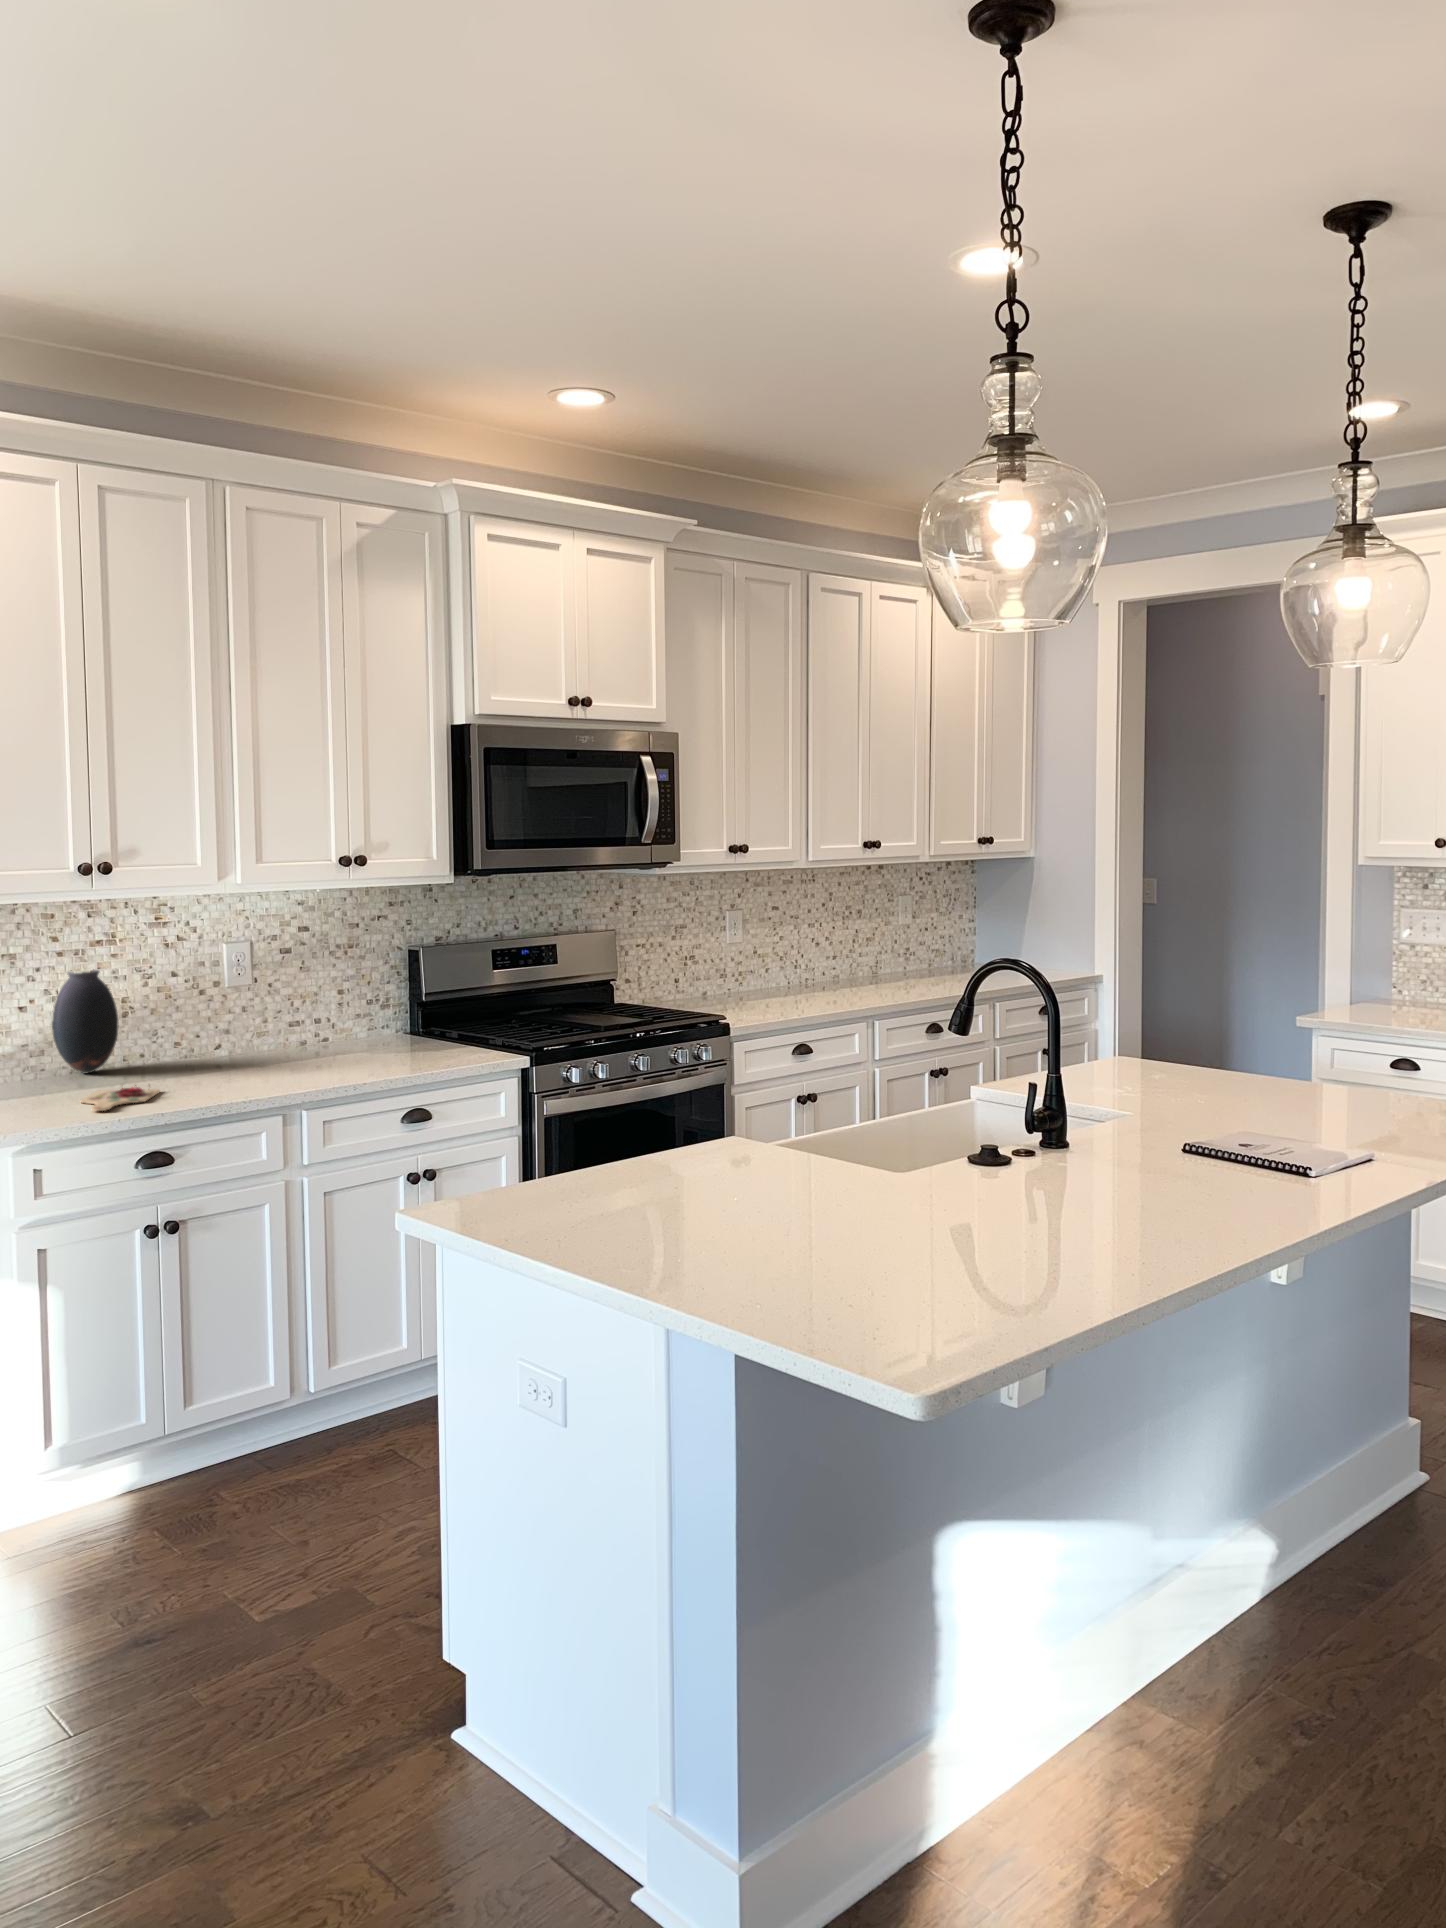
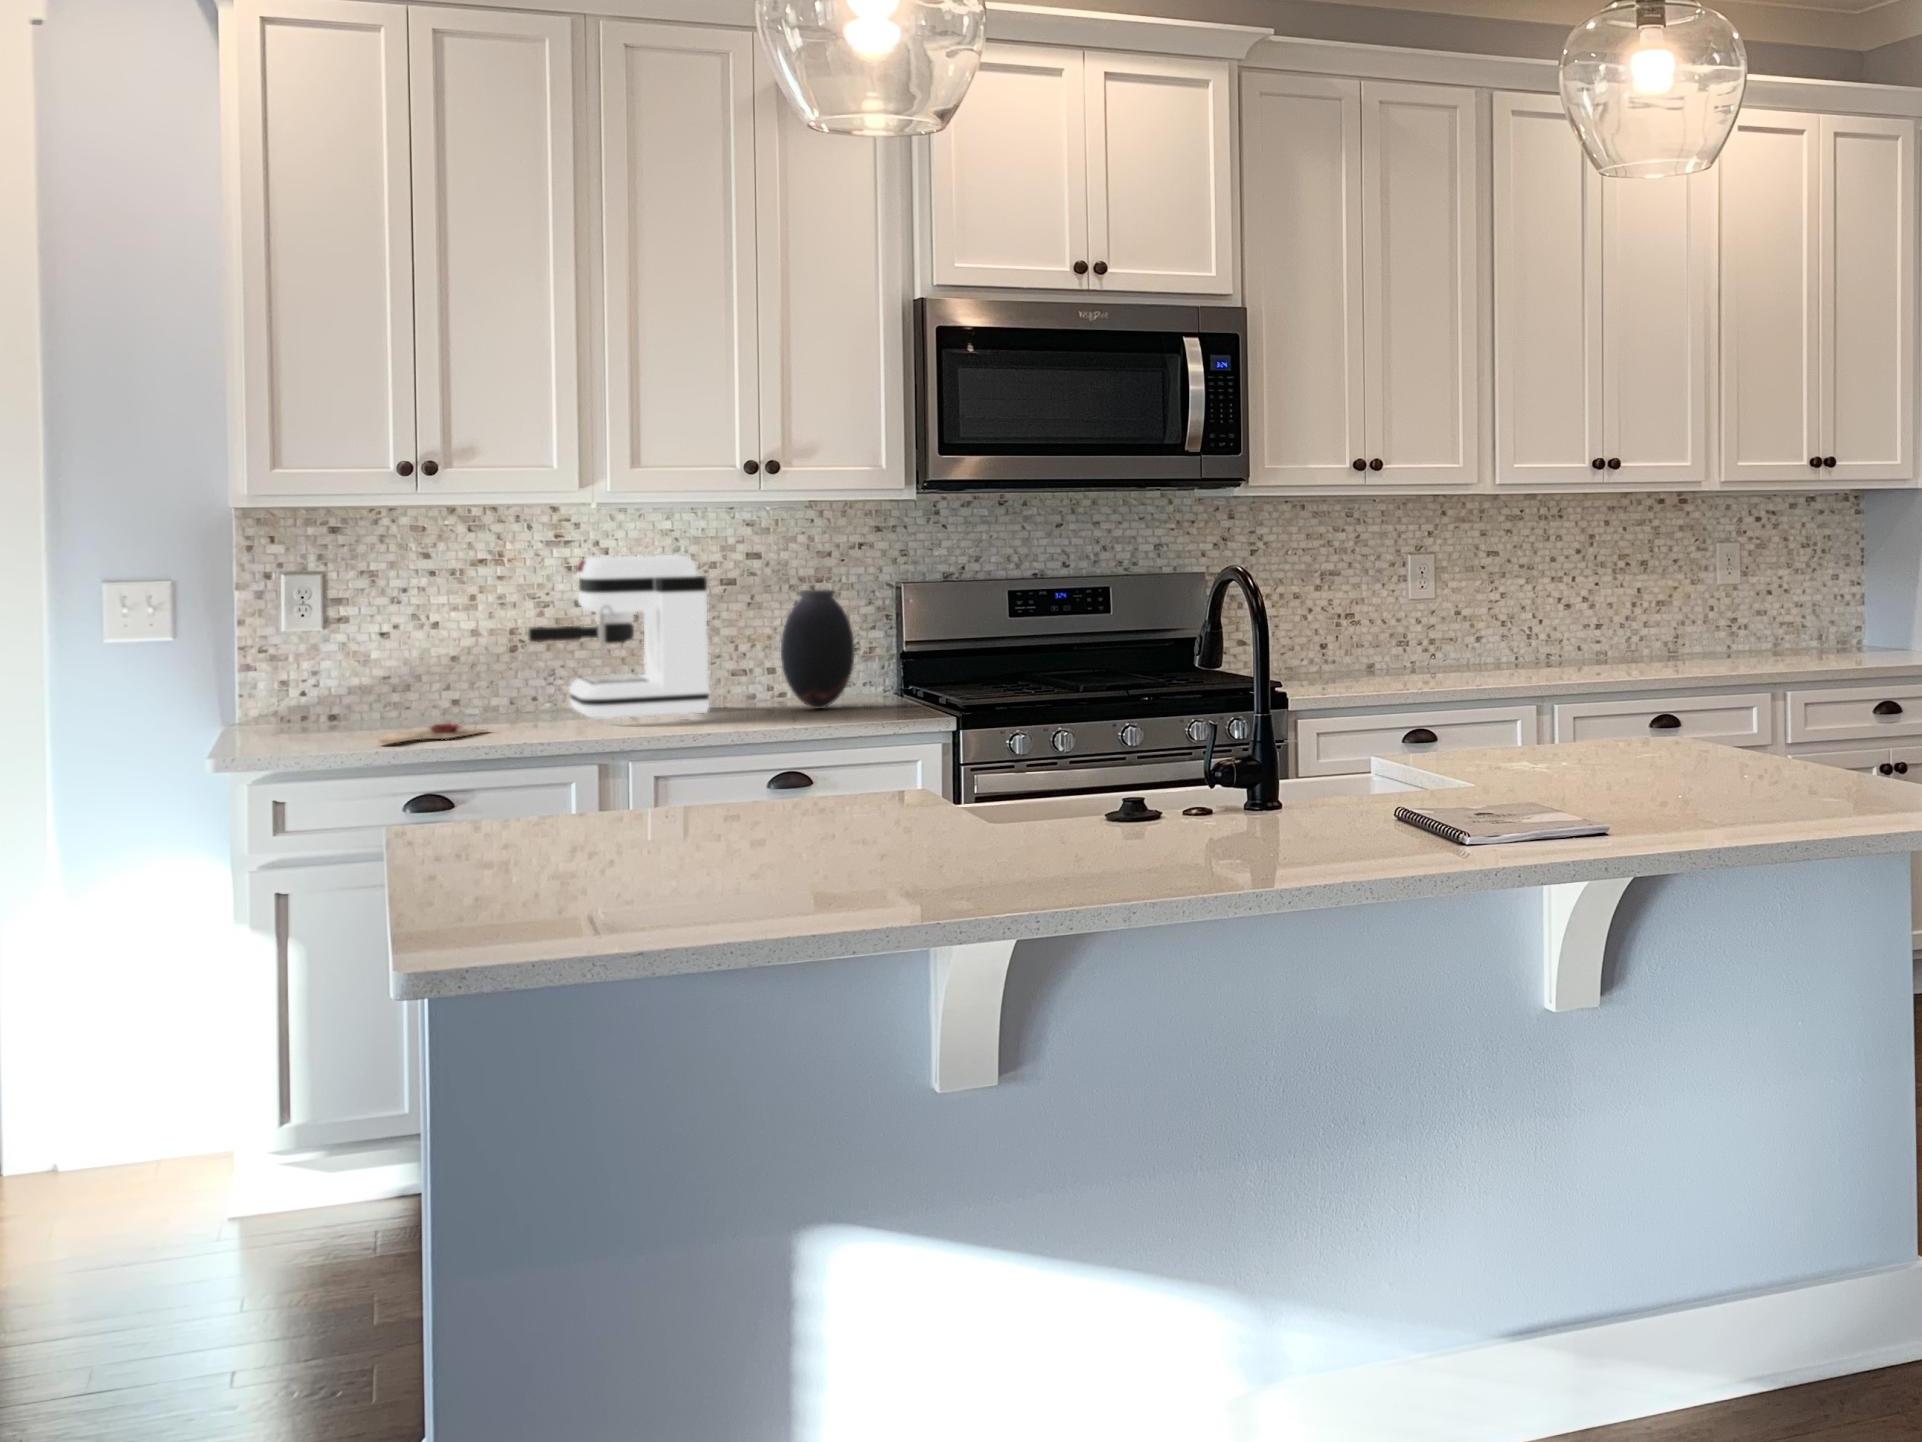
coffee maker: none [167,933,325,1077] -> present [528,555,709,722]
vase: present [52,969,119,1073] -> present [781,589,855,709]

